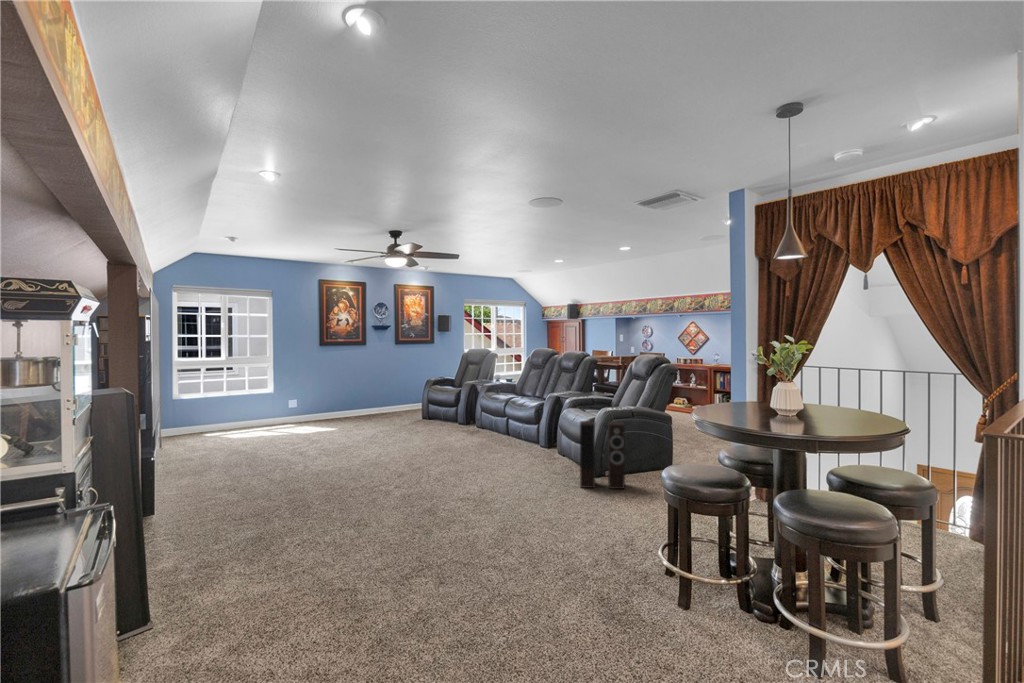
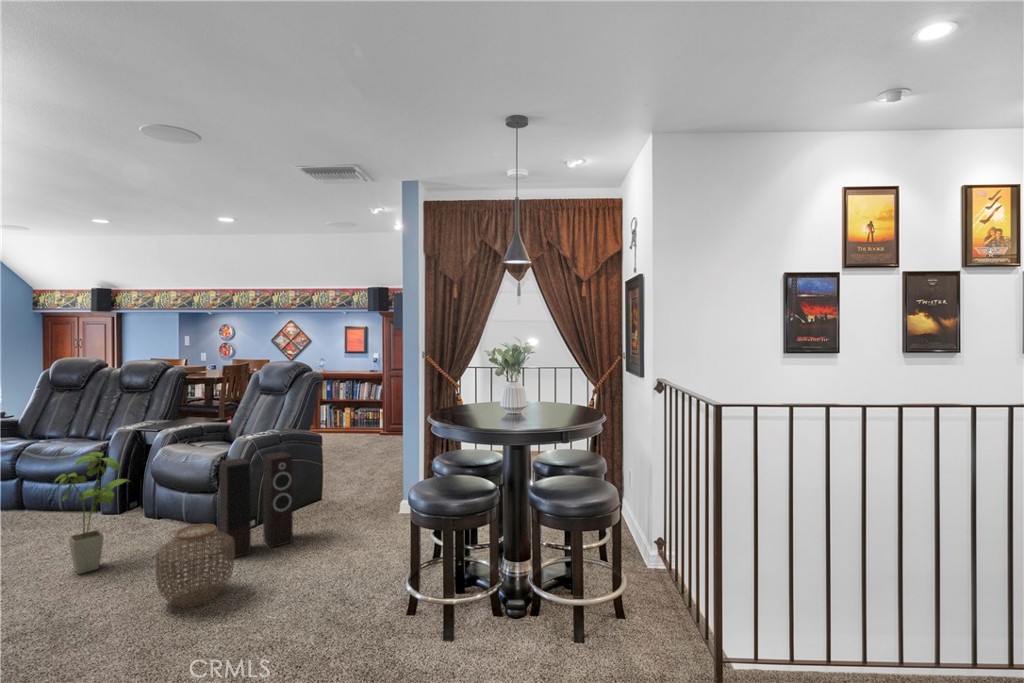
house plant: none [502,404,538,473] -> present [55,452,128,574]
woven basket: none [529,456,571,506] -> present [156,524,234,608]

